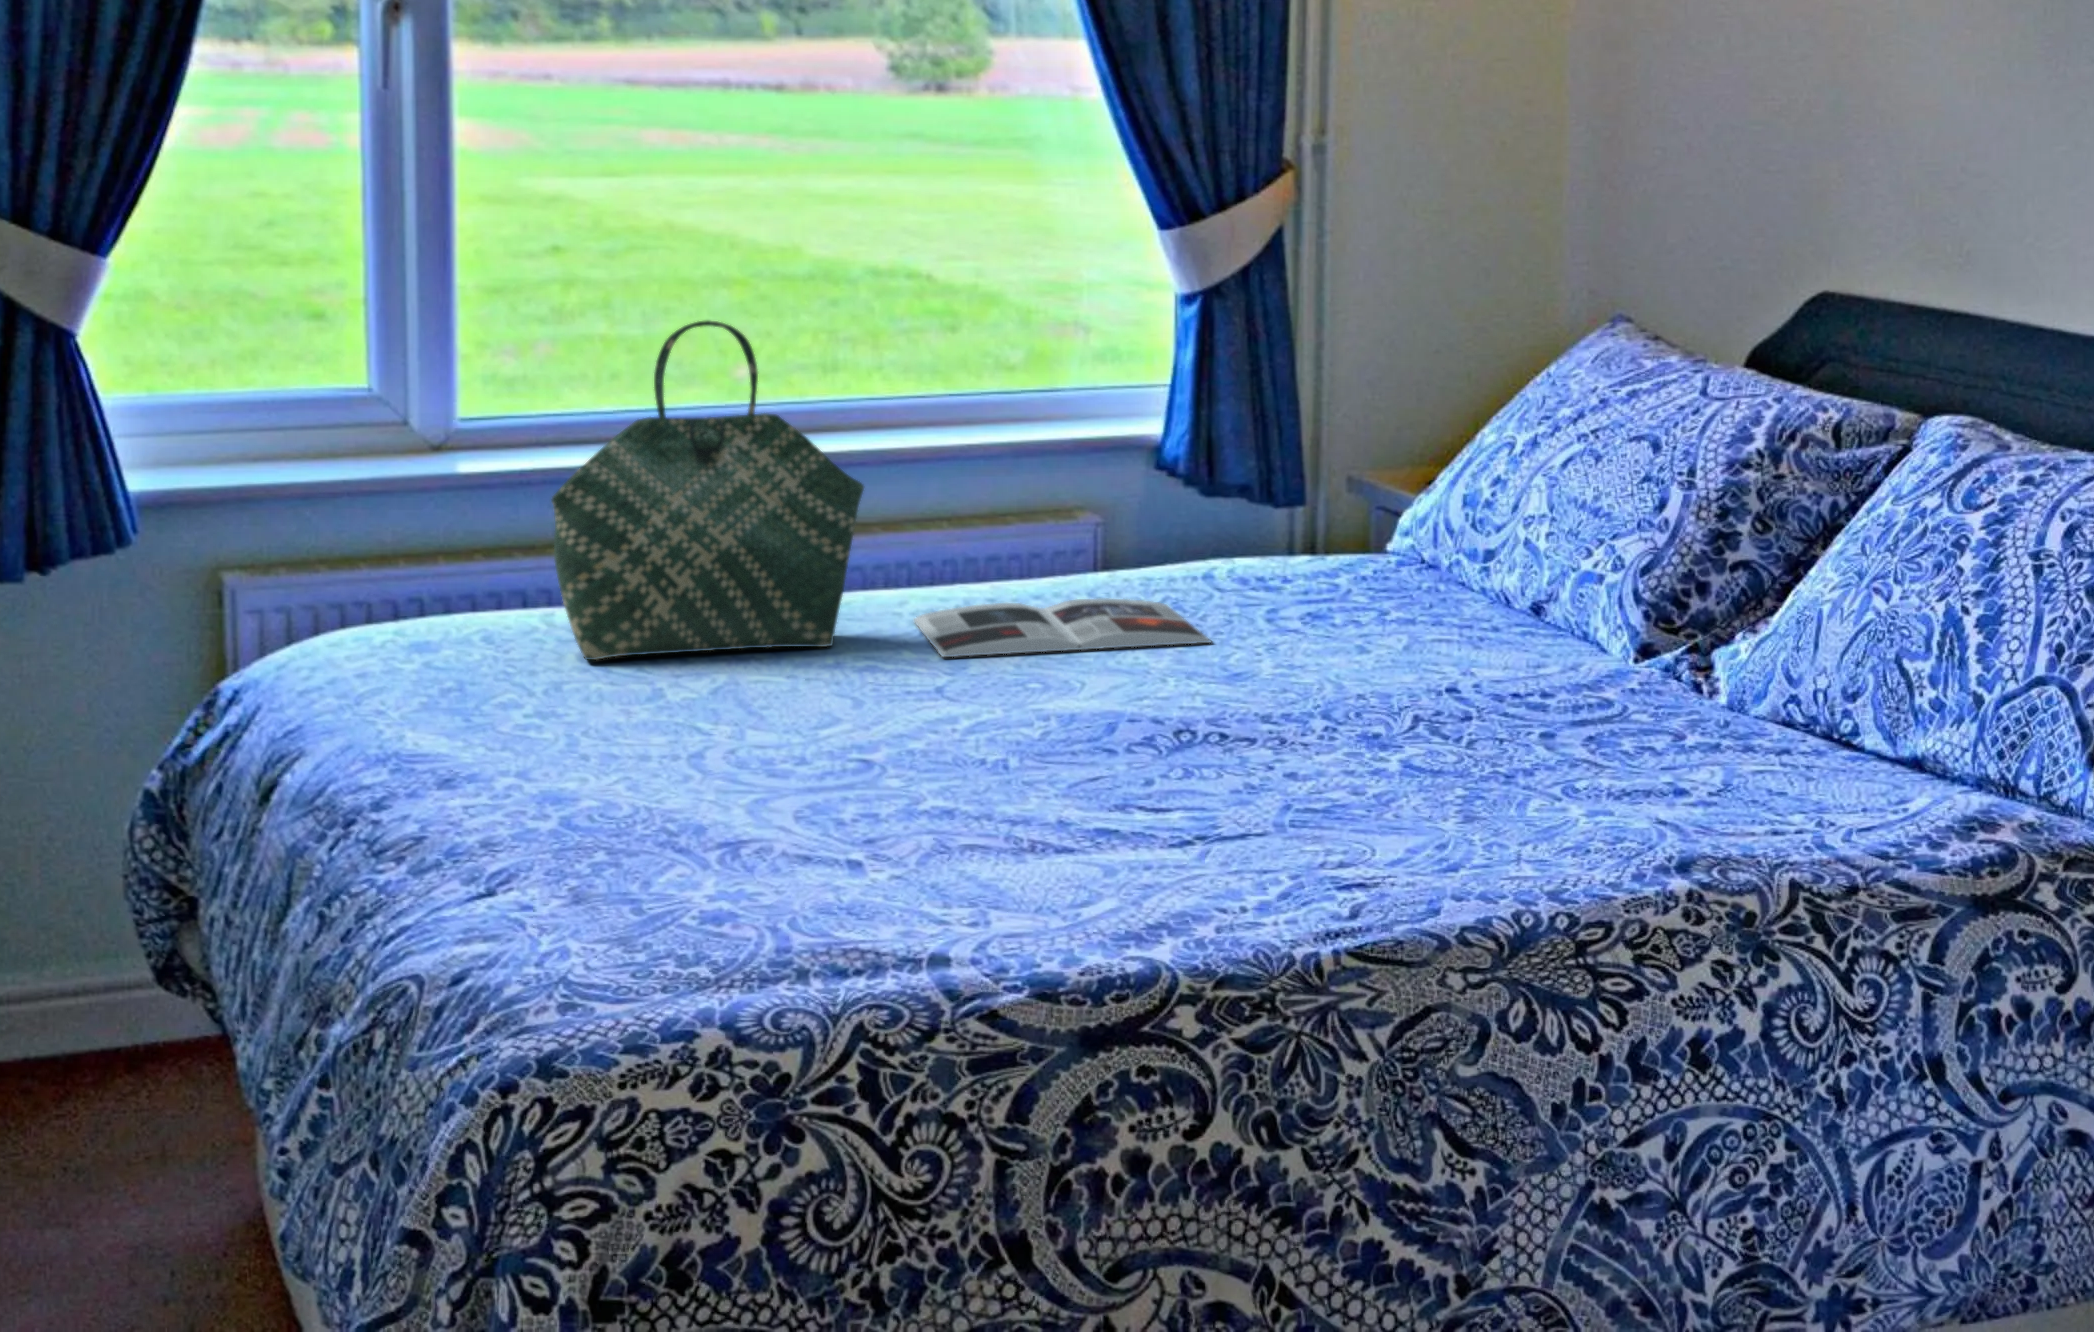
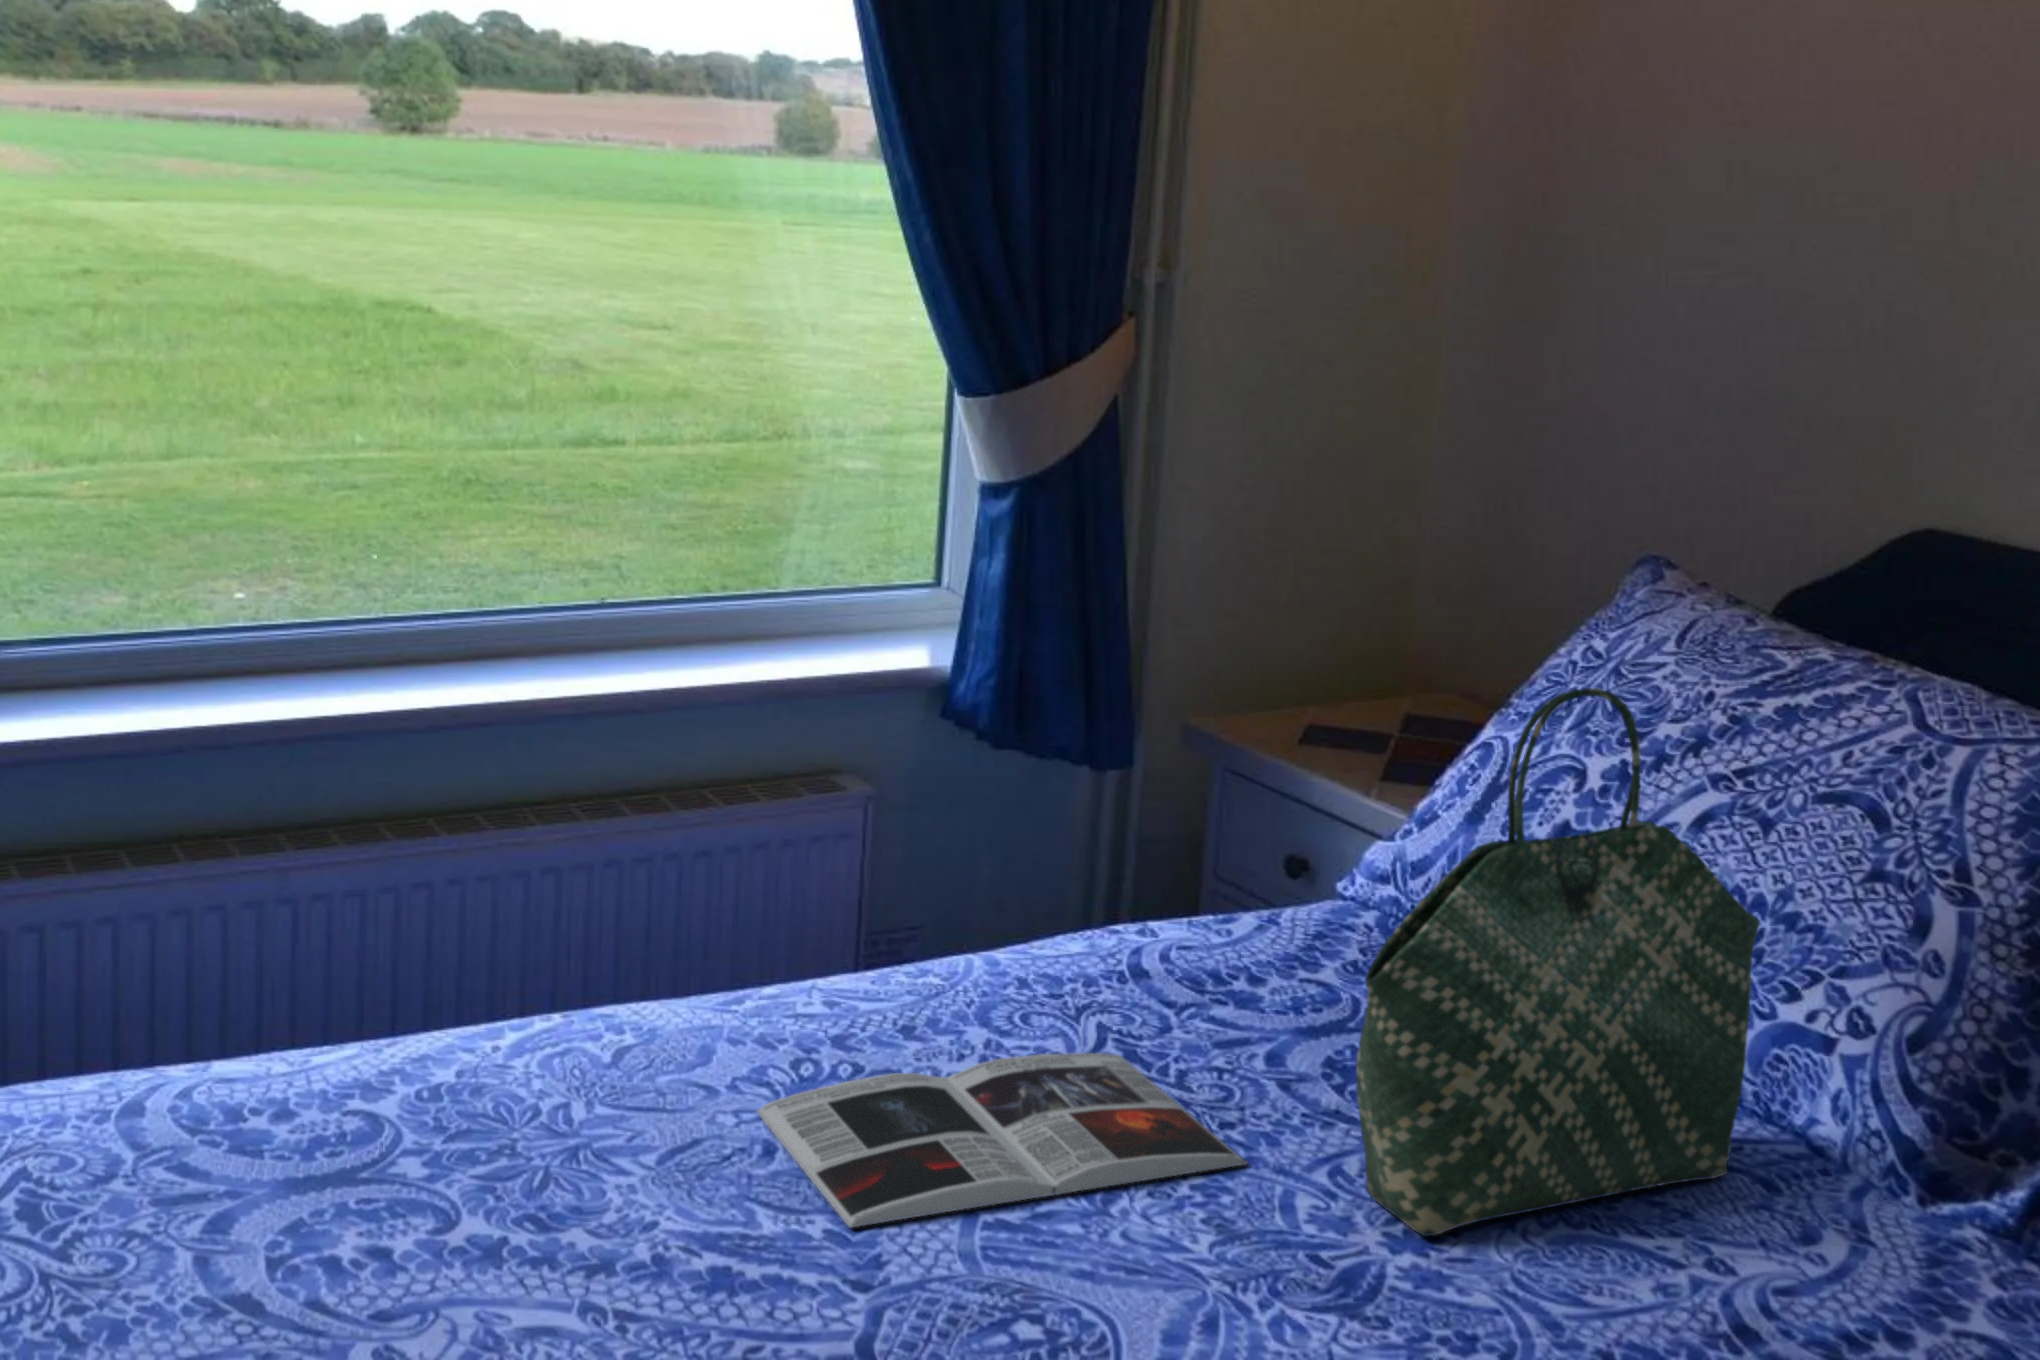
tote bag: present [551,320,864,660] -> present [1356,688,1760,1236]

